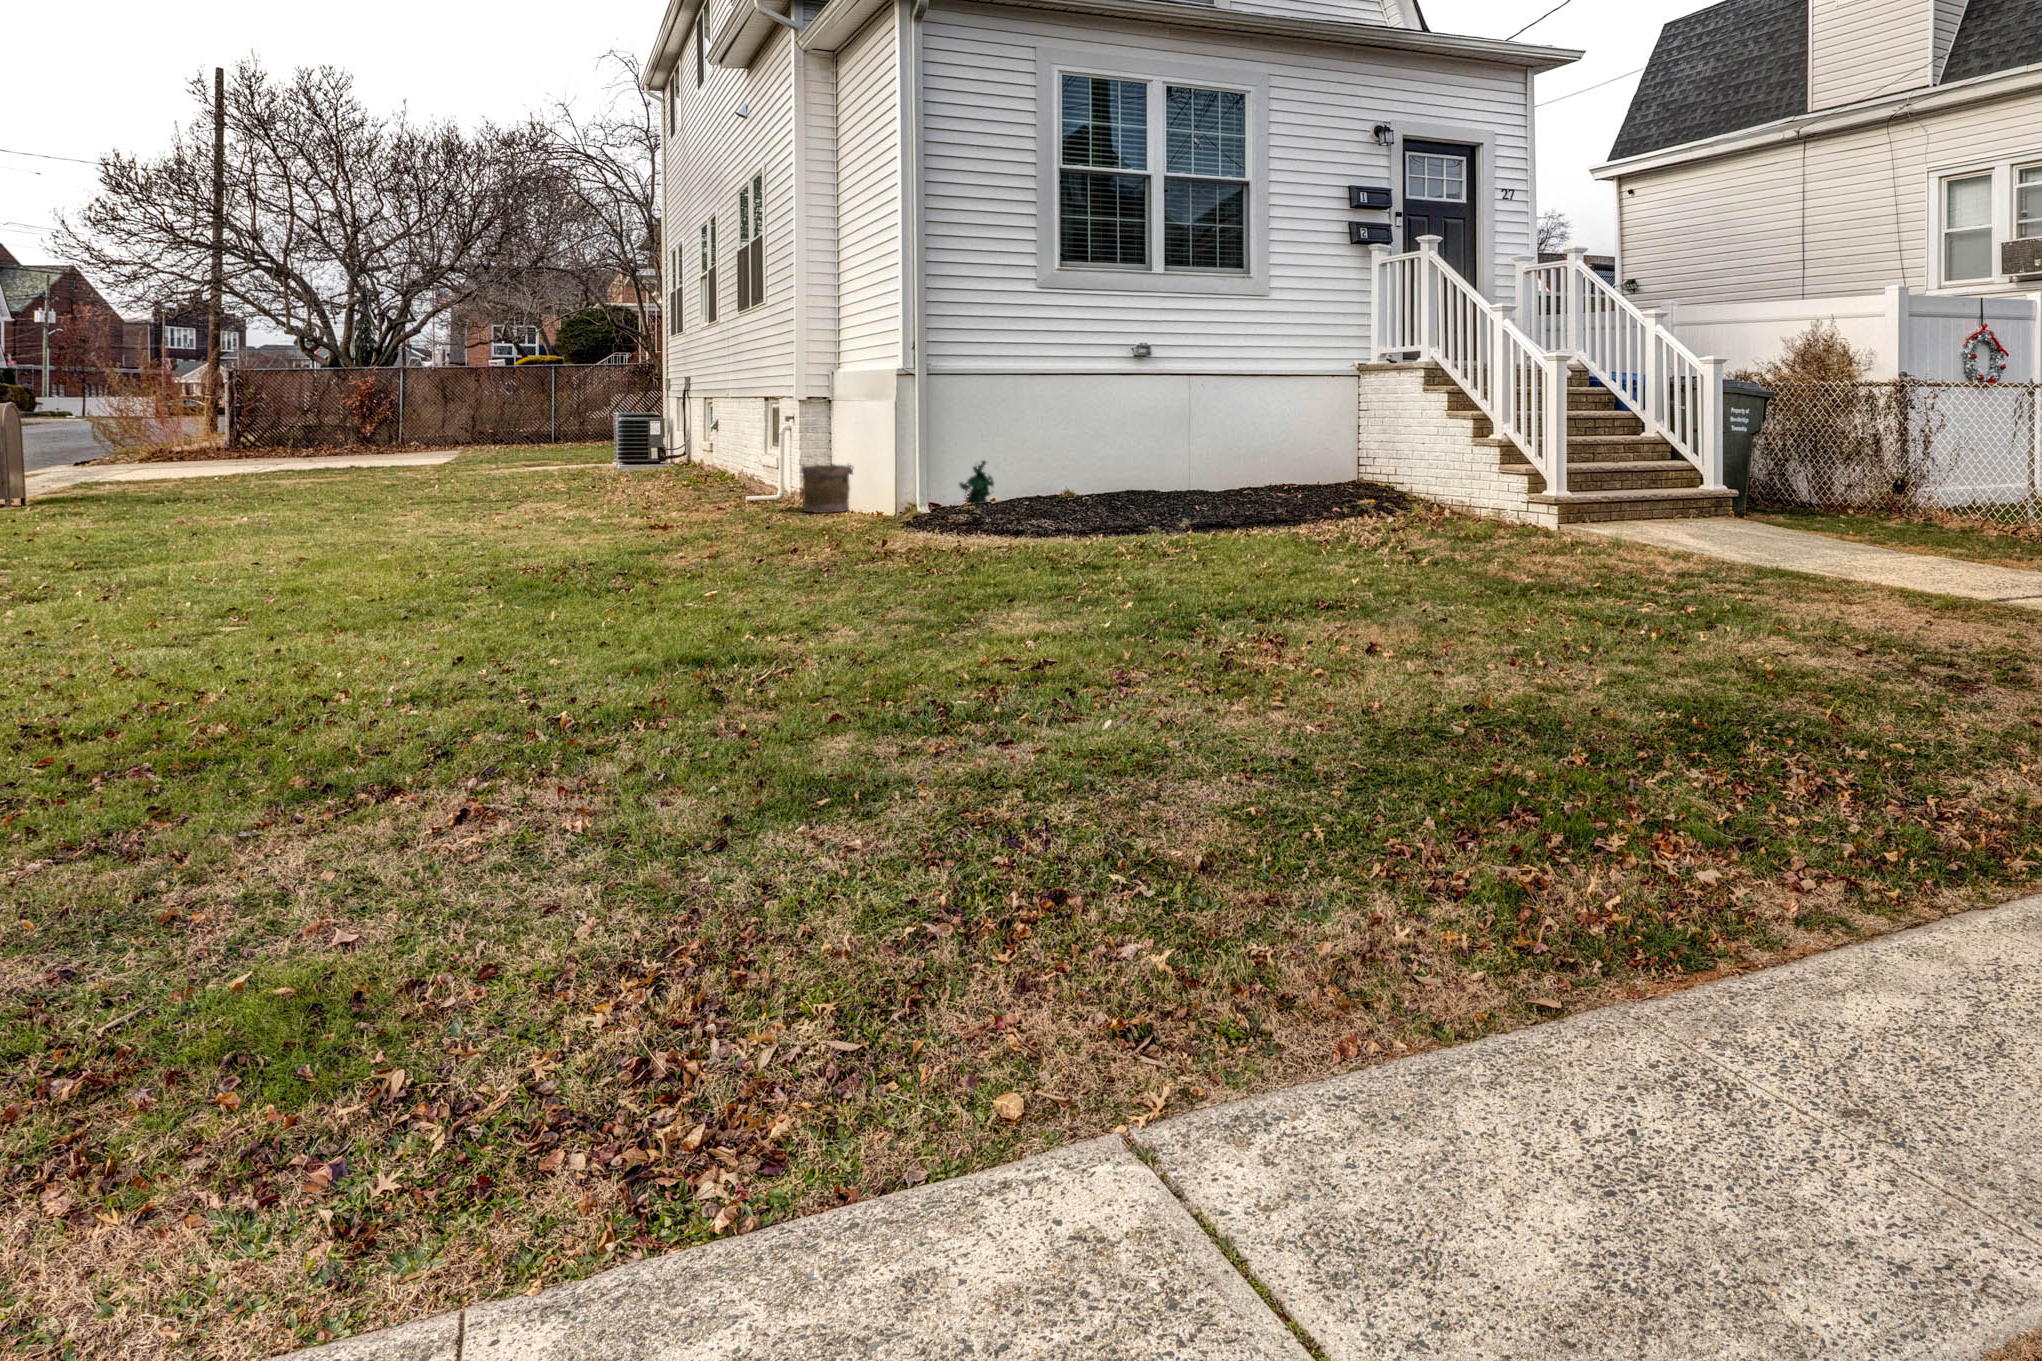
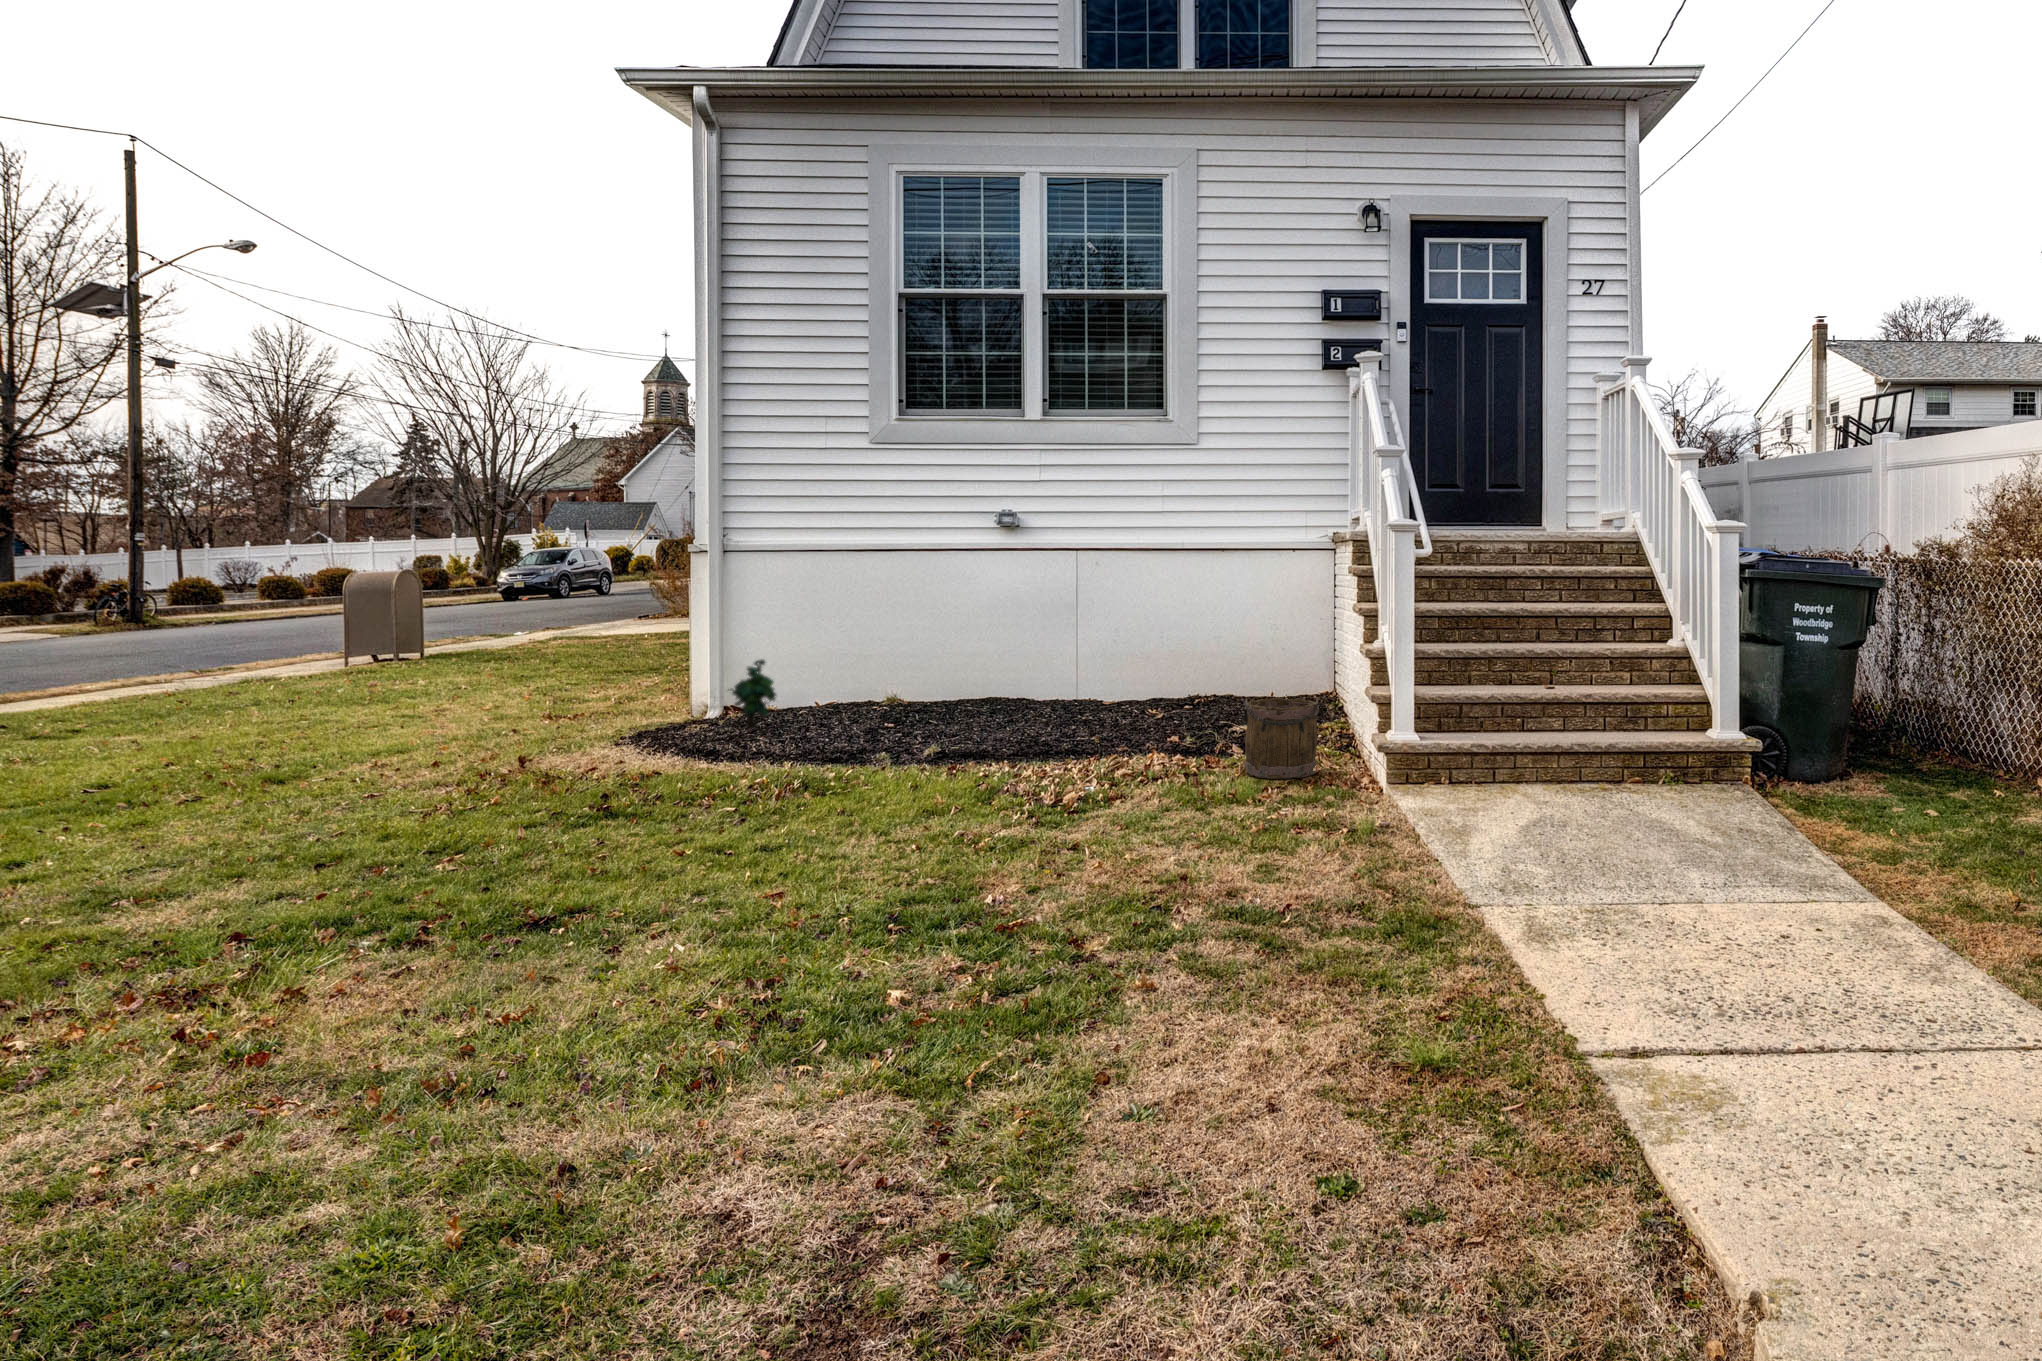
bucket: present [801,464,853,513] -> present [1243,698,1324,779]

